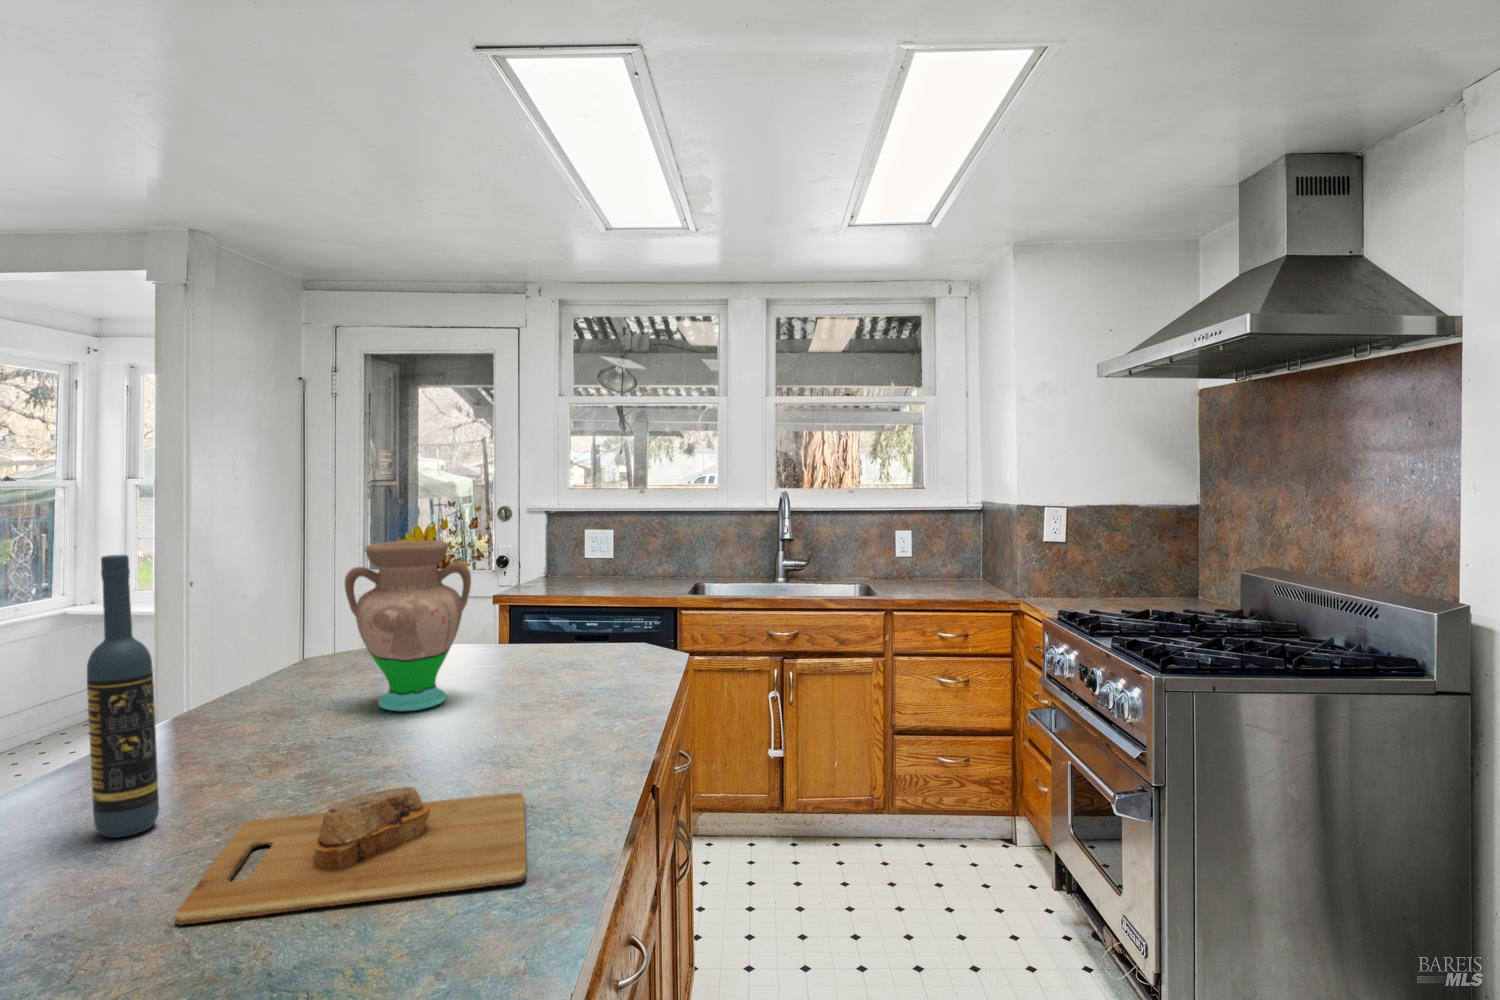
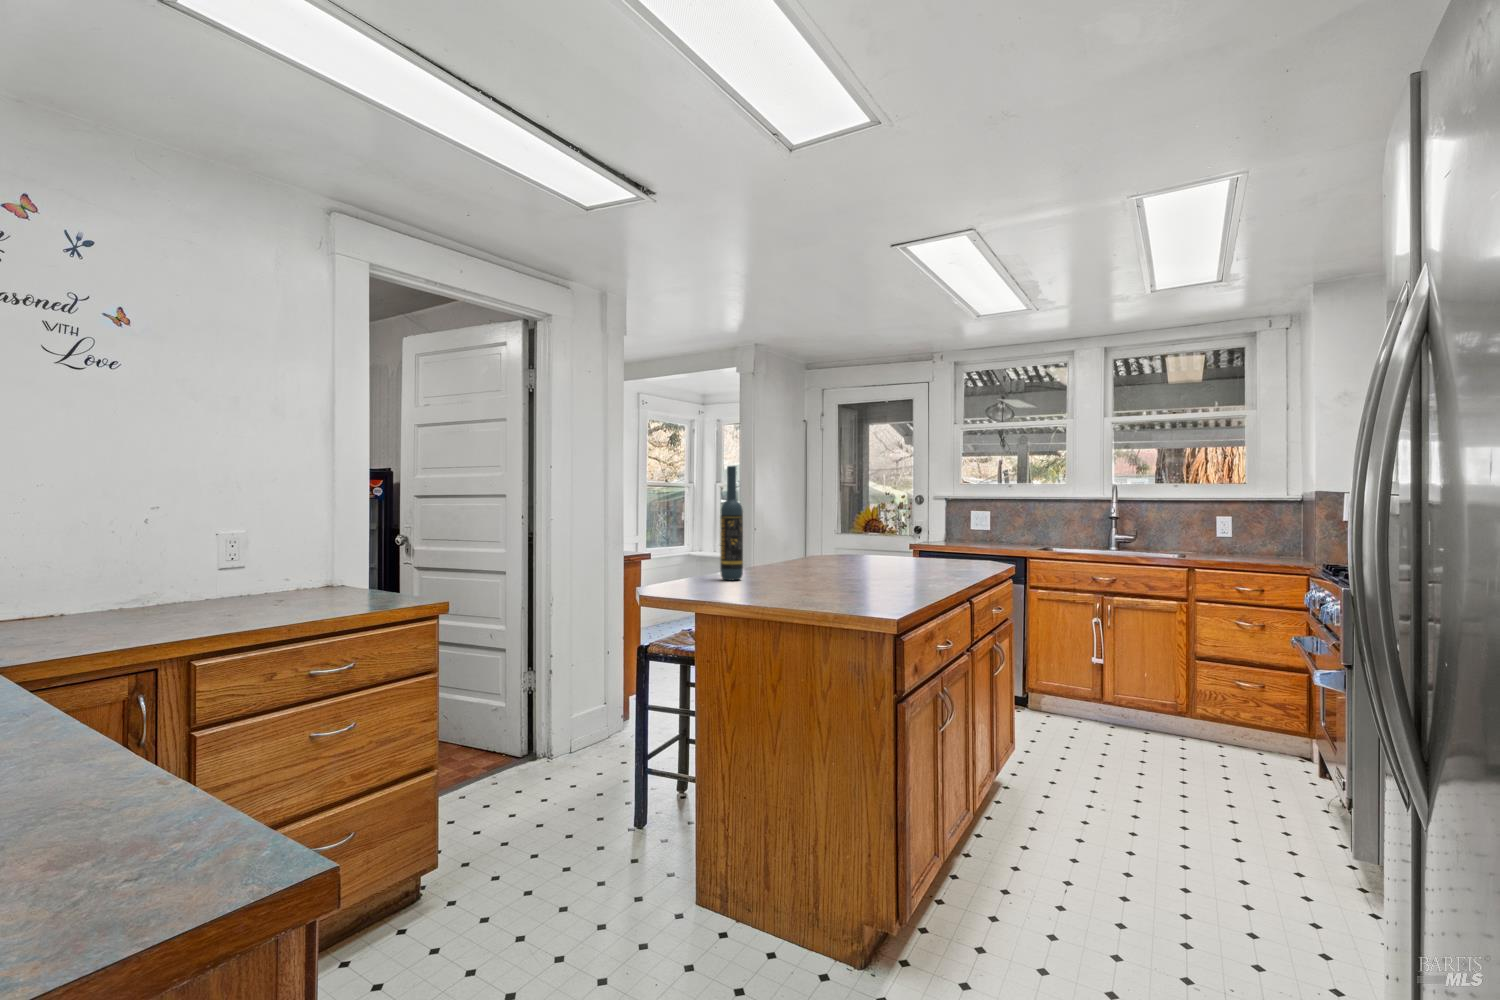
vase: present [345,540,471,711] -> none [820,483,881,568]
cutting board: present [175,787,526,925] -> none [751,566,892,598]

